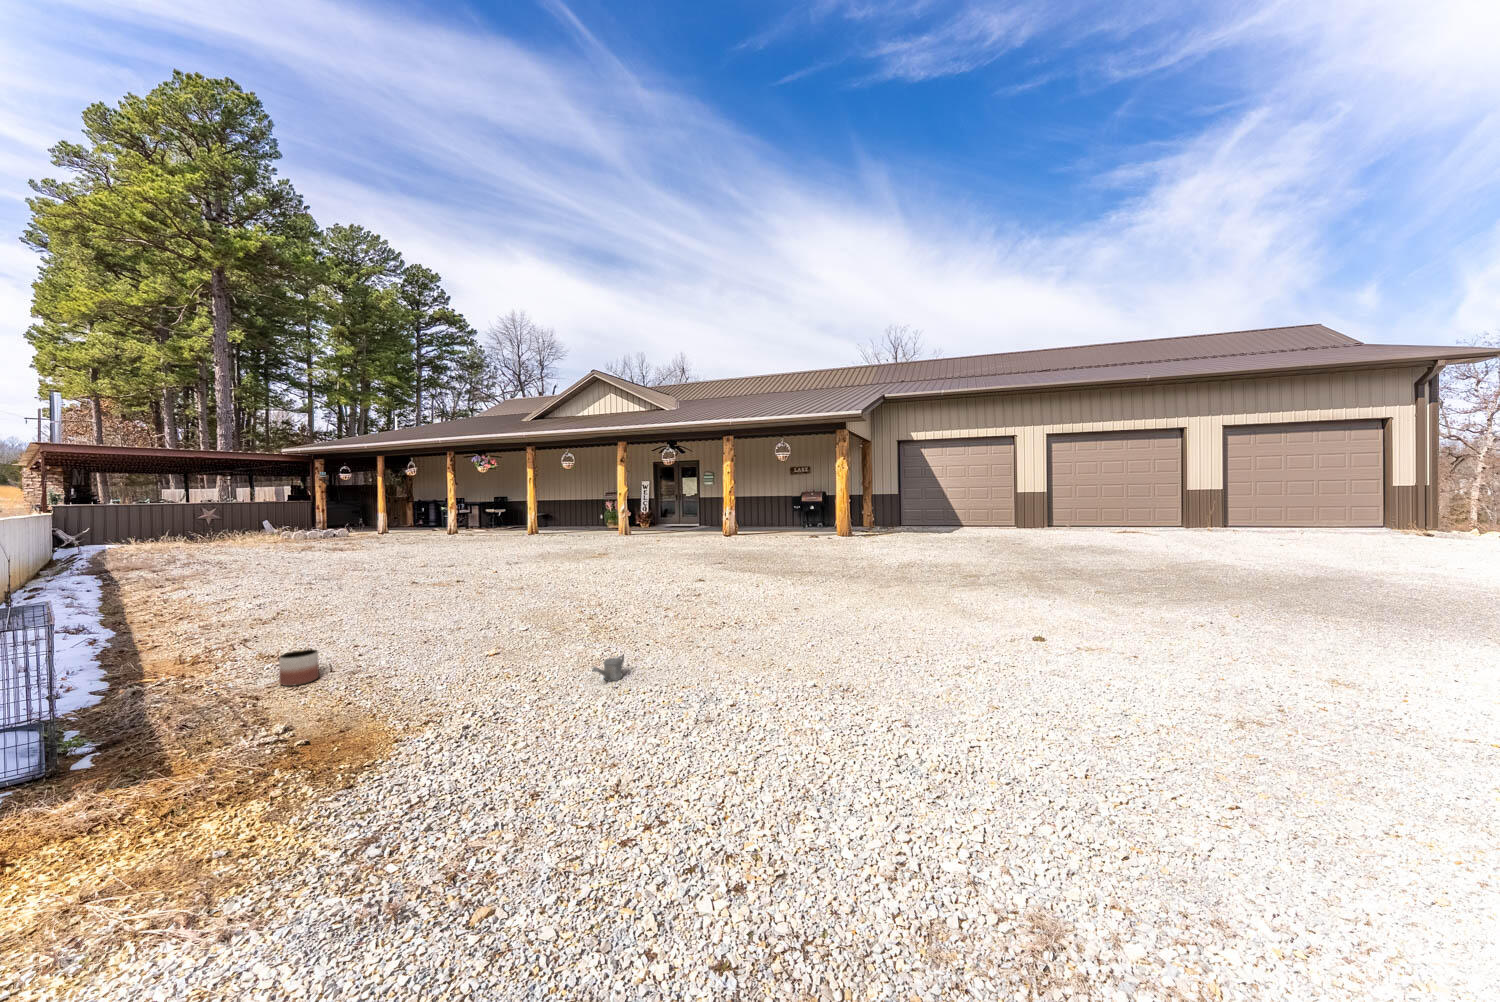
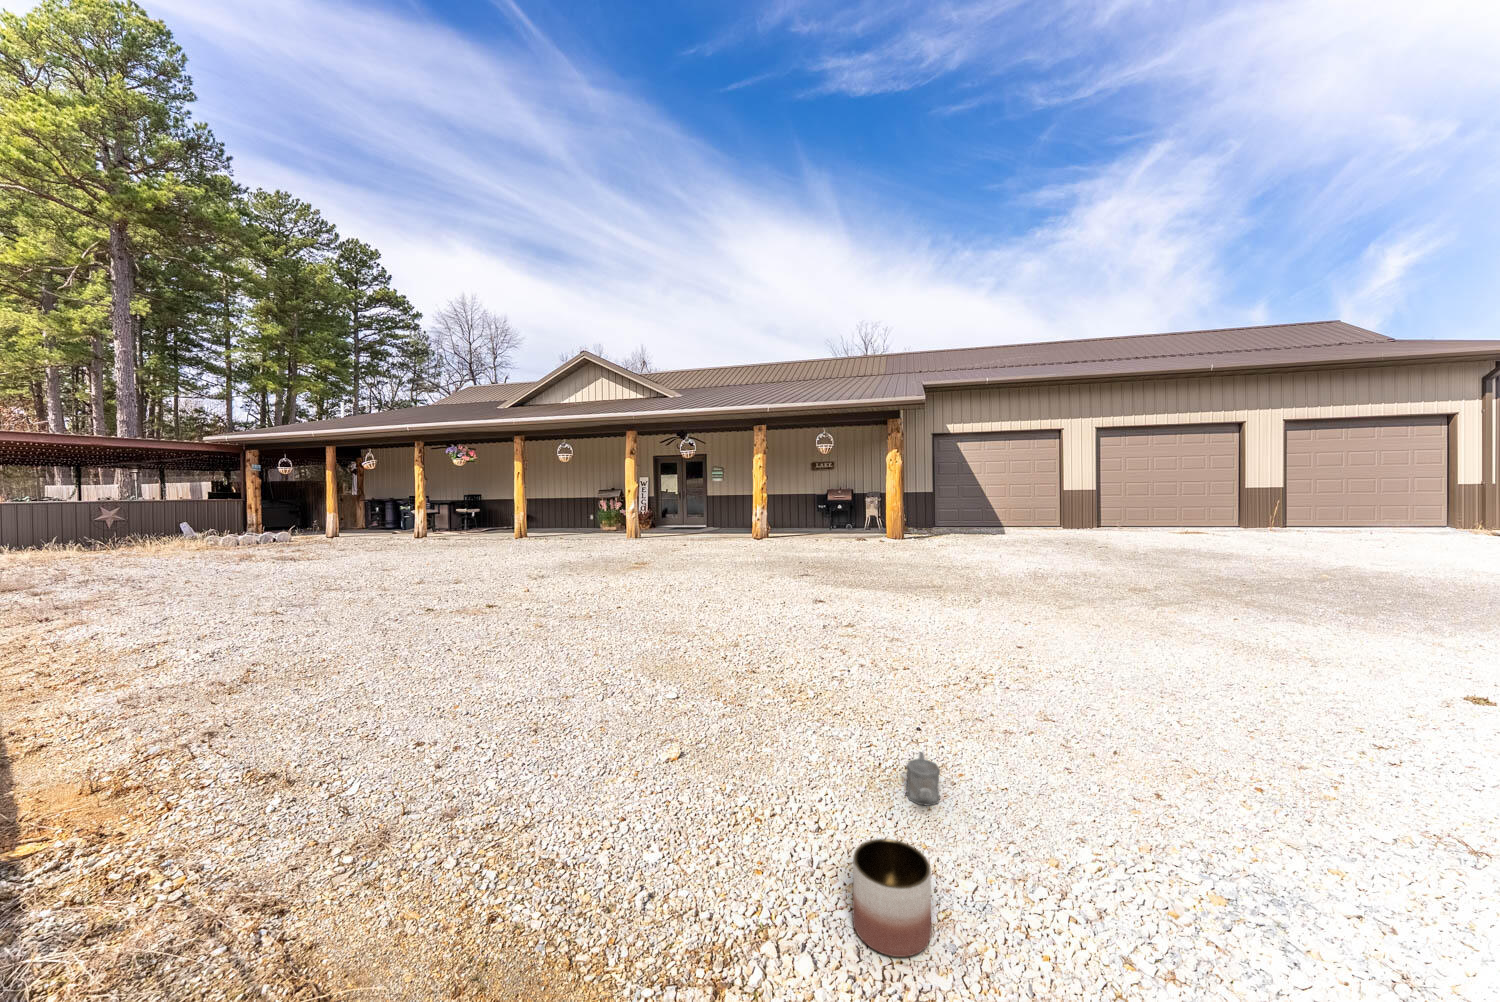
planter: present [279,649,319,686] -> present [853,839,931,957]

